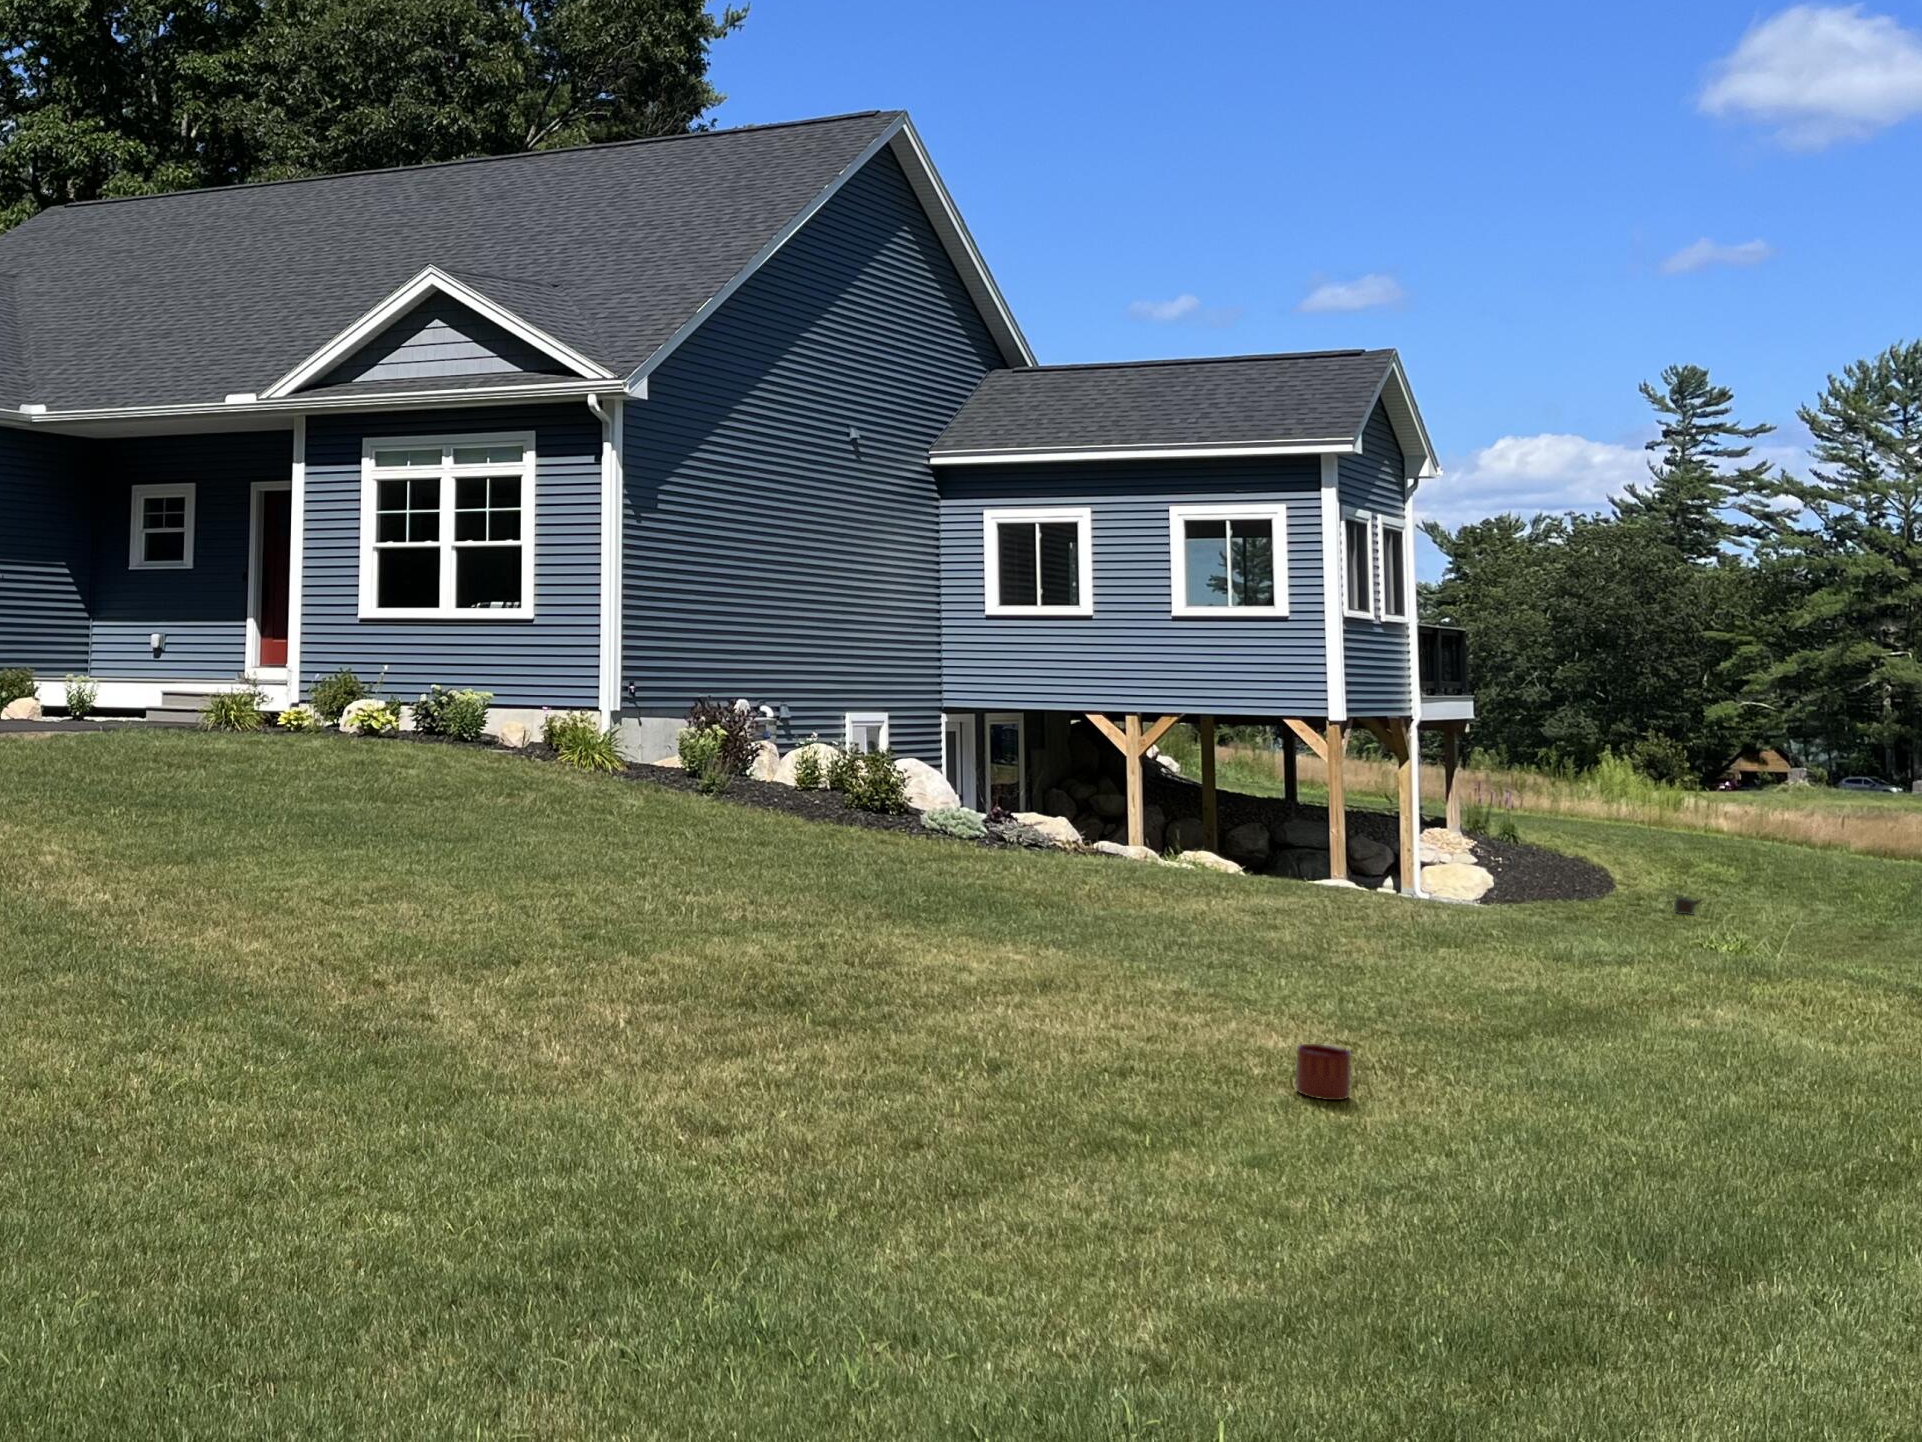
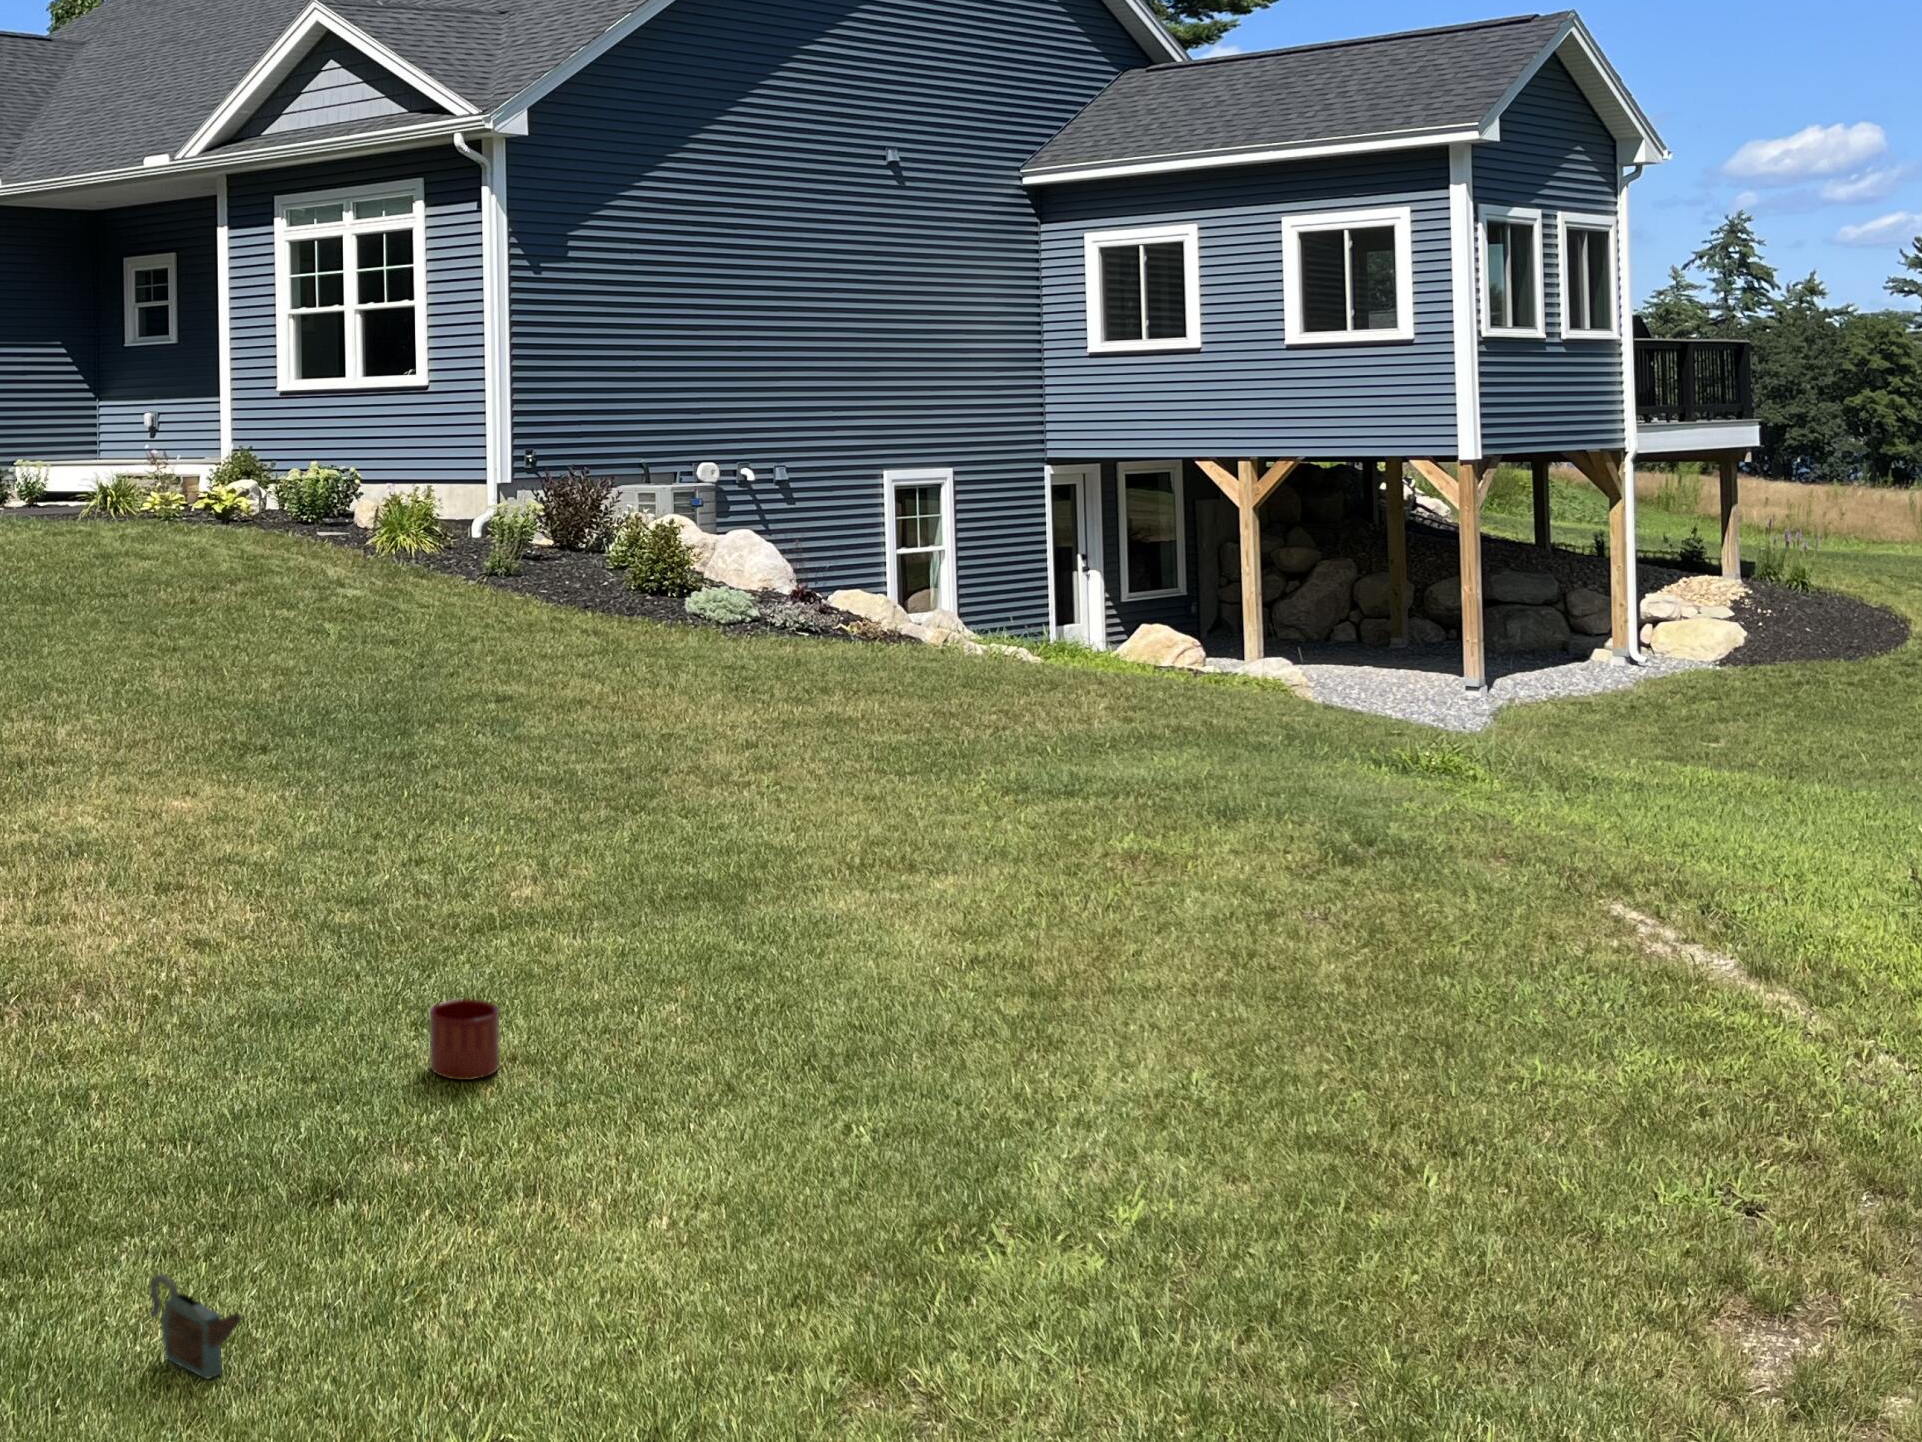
watering can: present [1674,896,1703,915] -> present [150,1274,242,1379]

